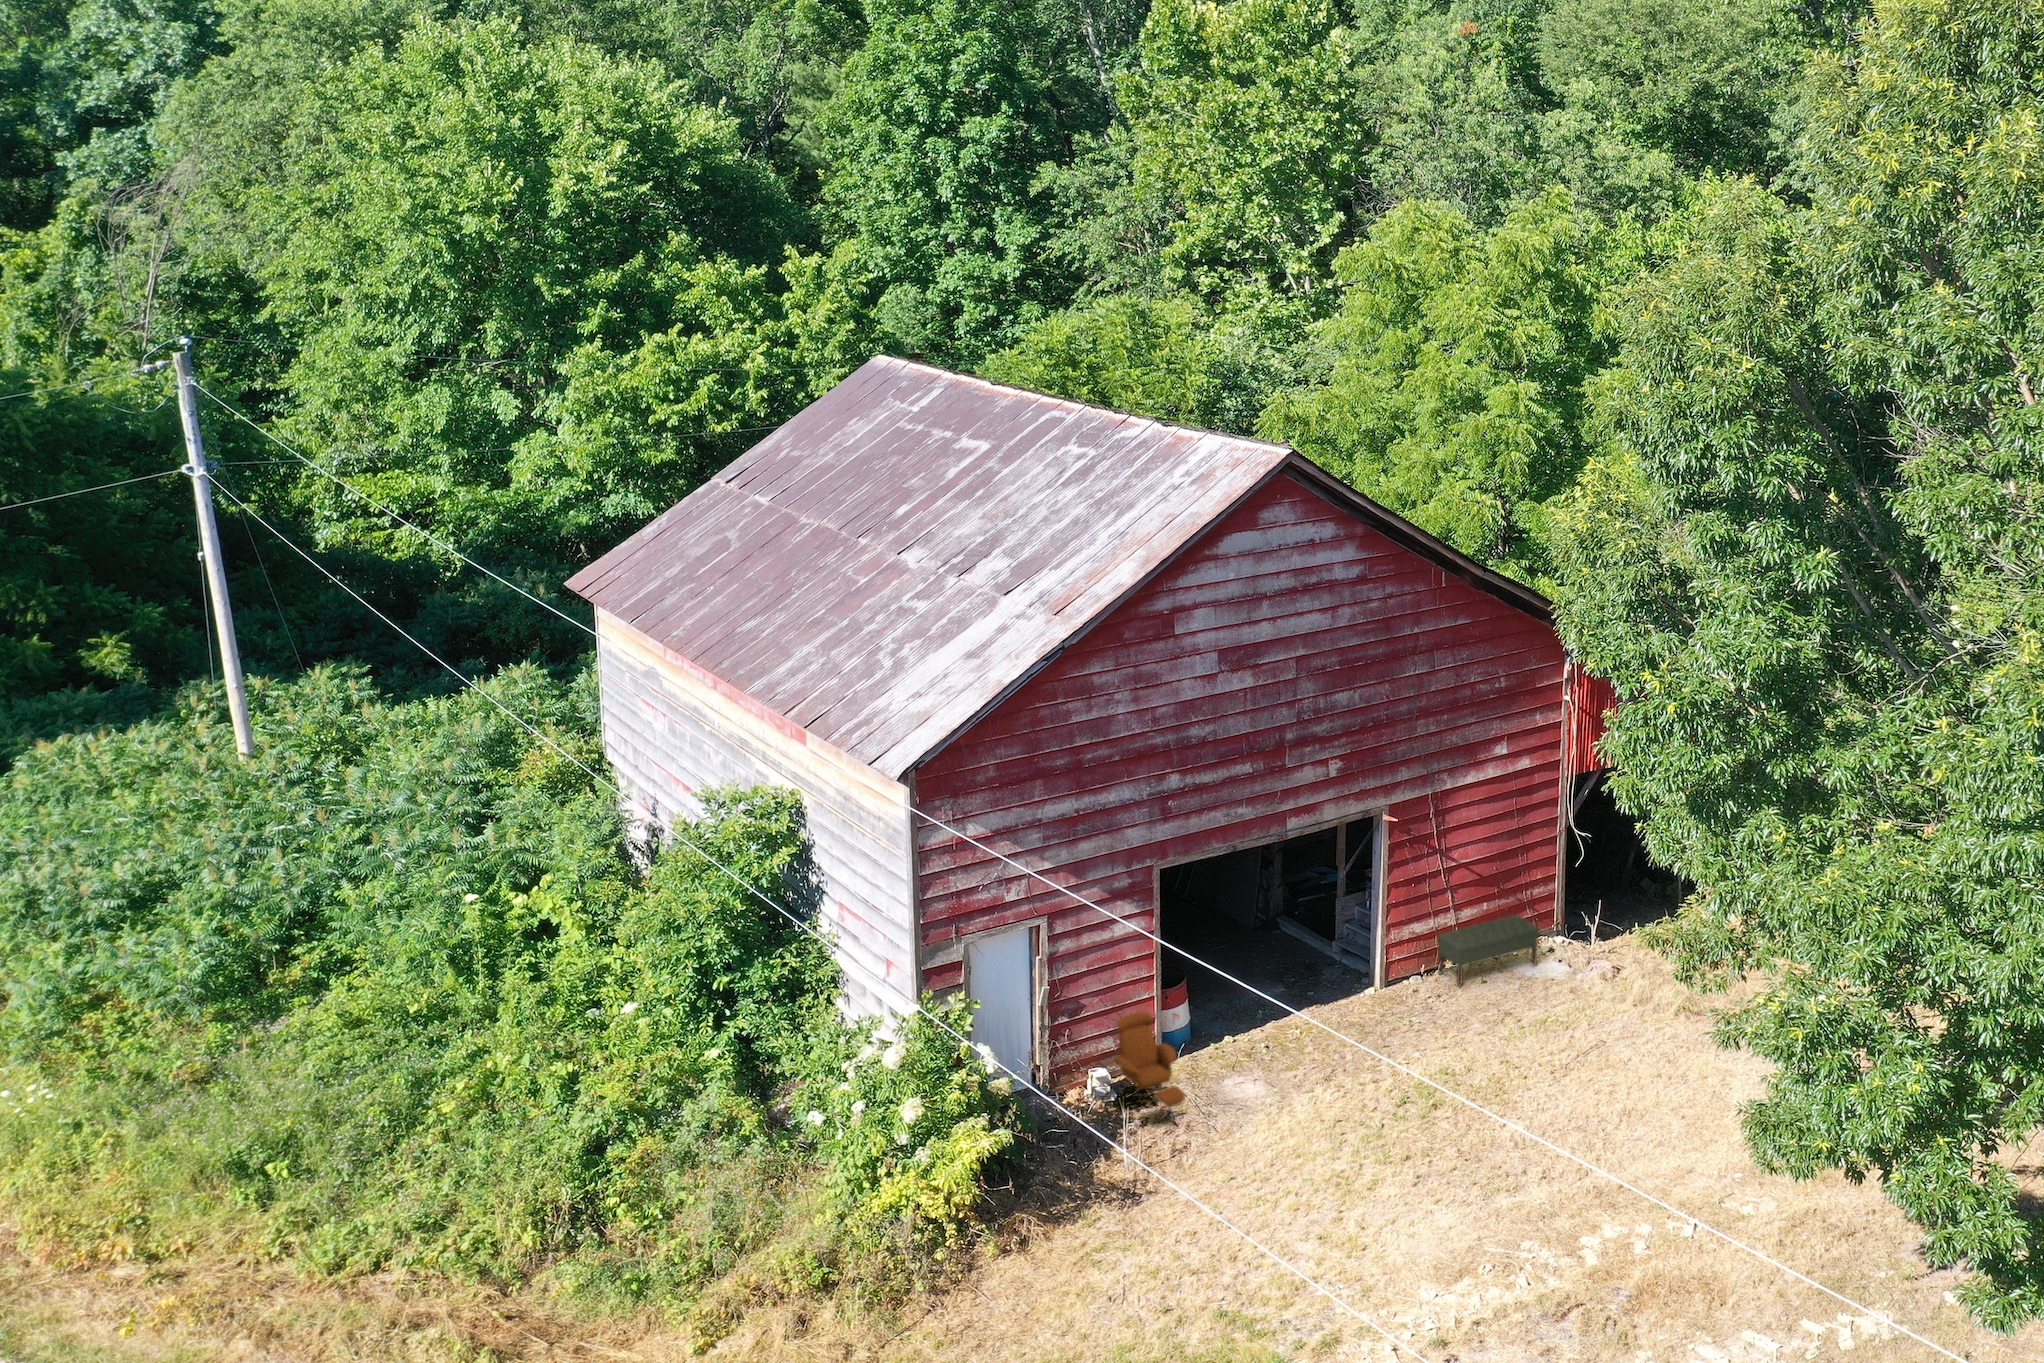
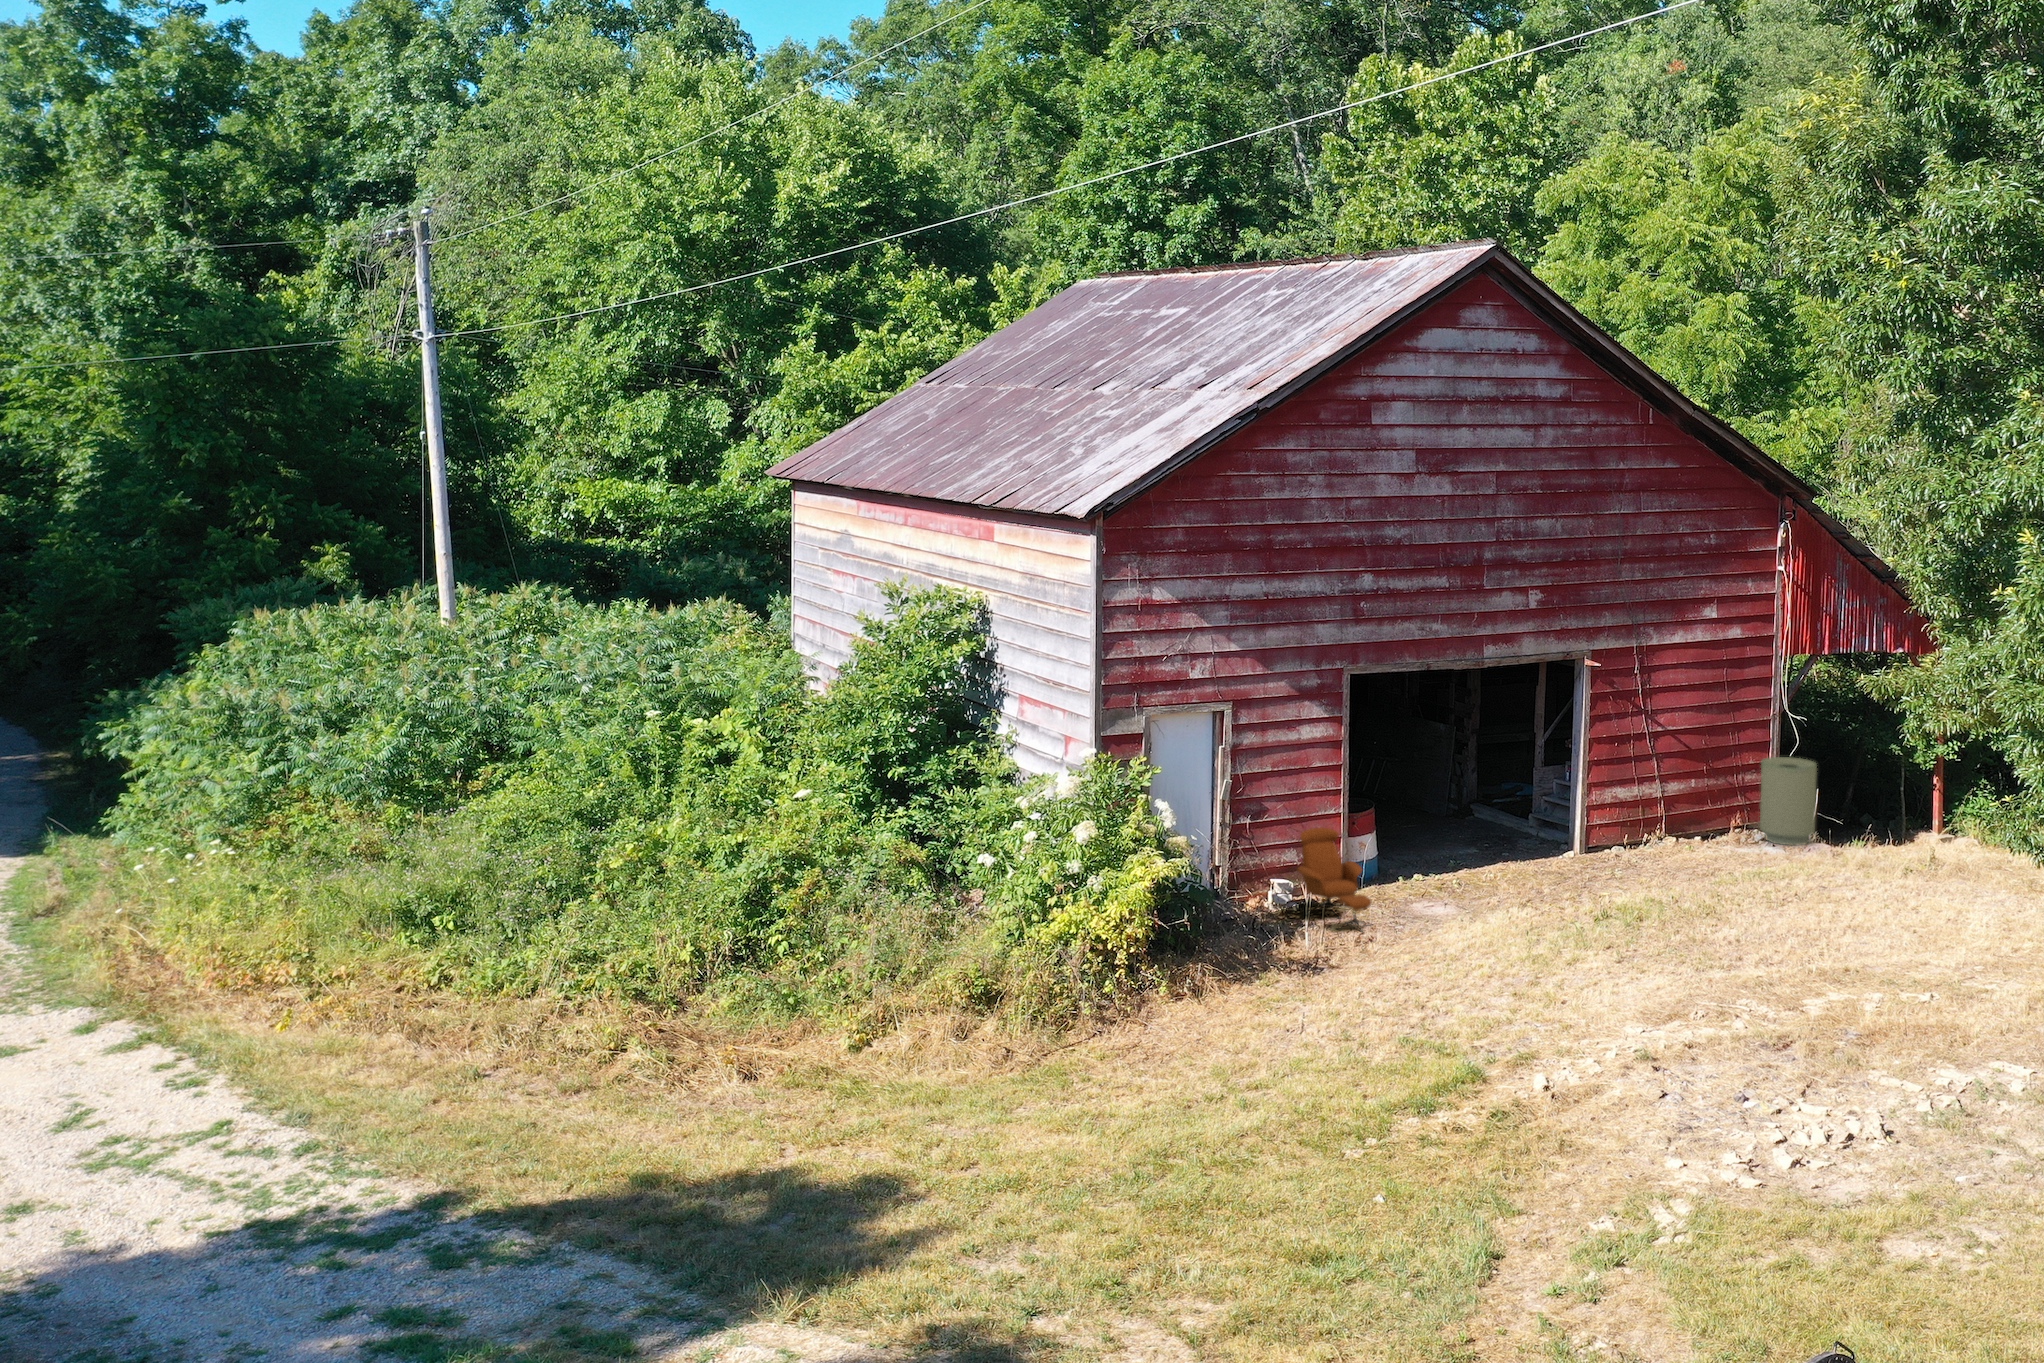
trash can: none [1546,871,1598,958] -> present [1760,757,1817,846]
bench: present [1438,915,1539,987] -> none [1642,797,1754,859]

